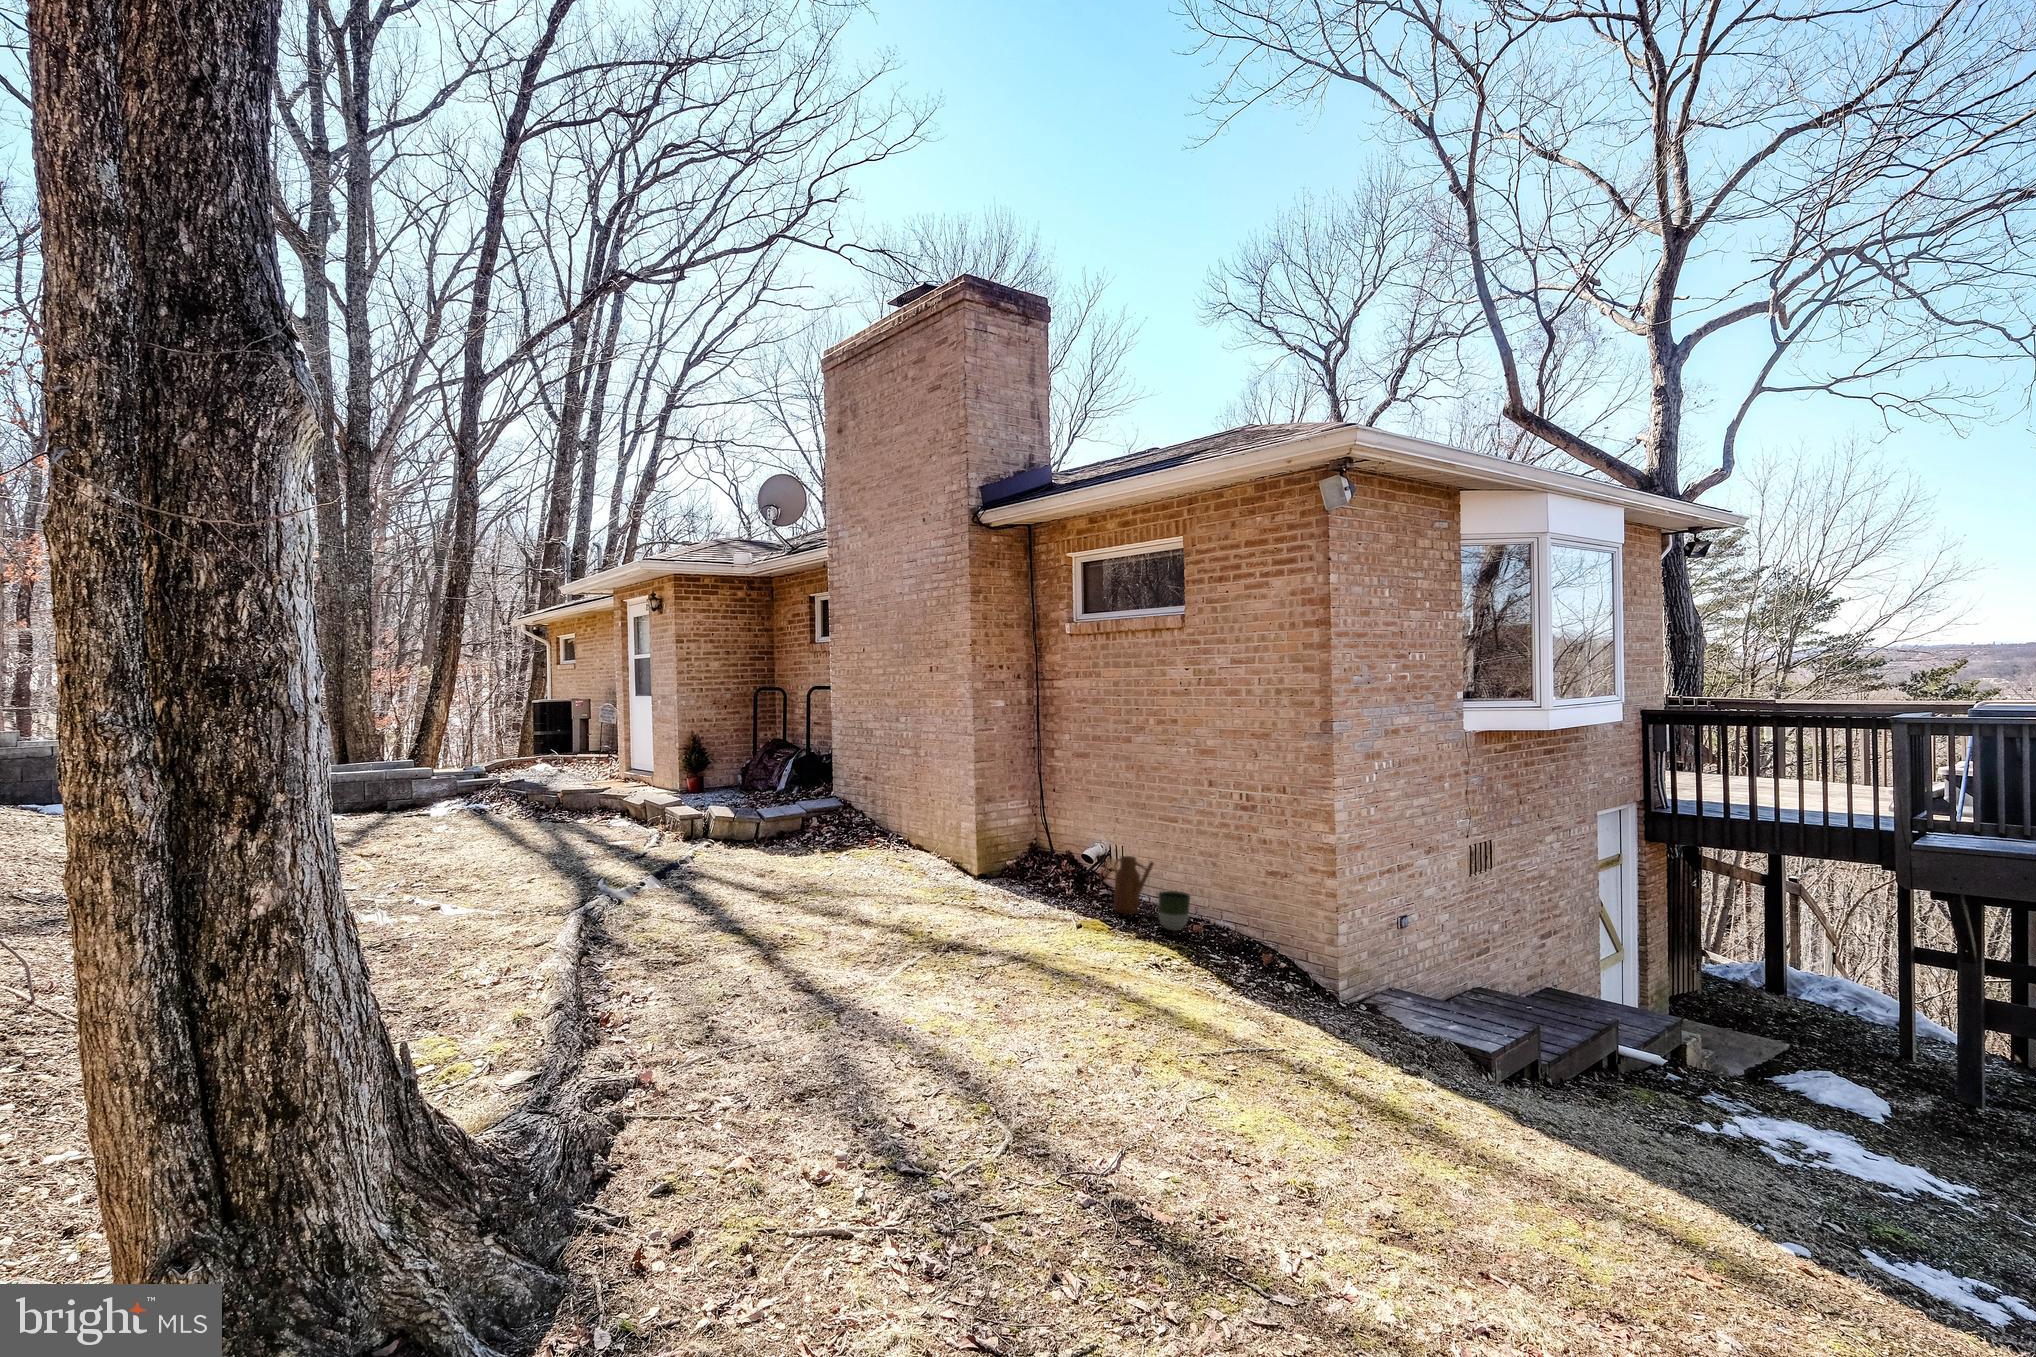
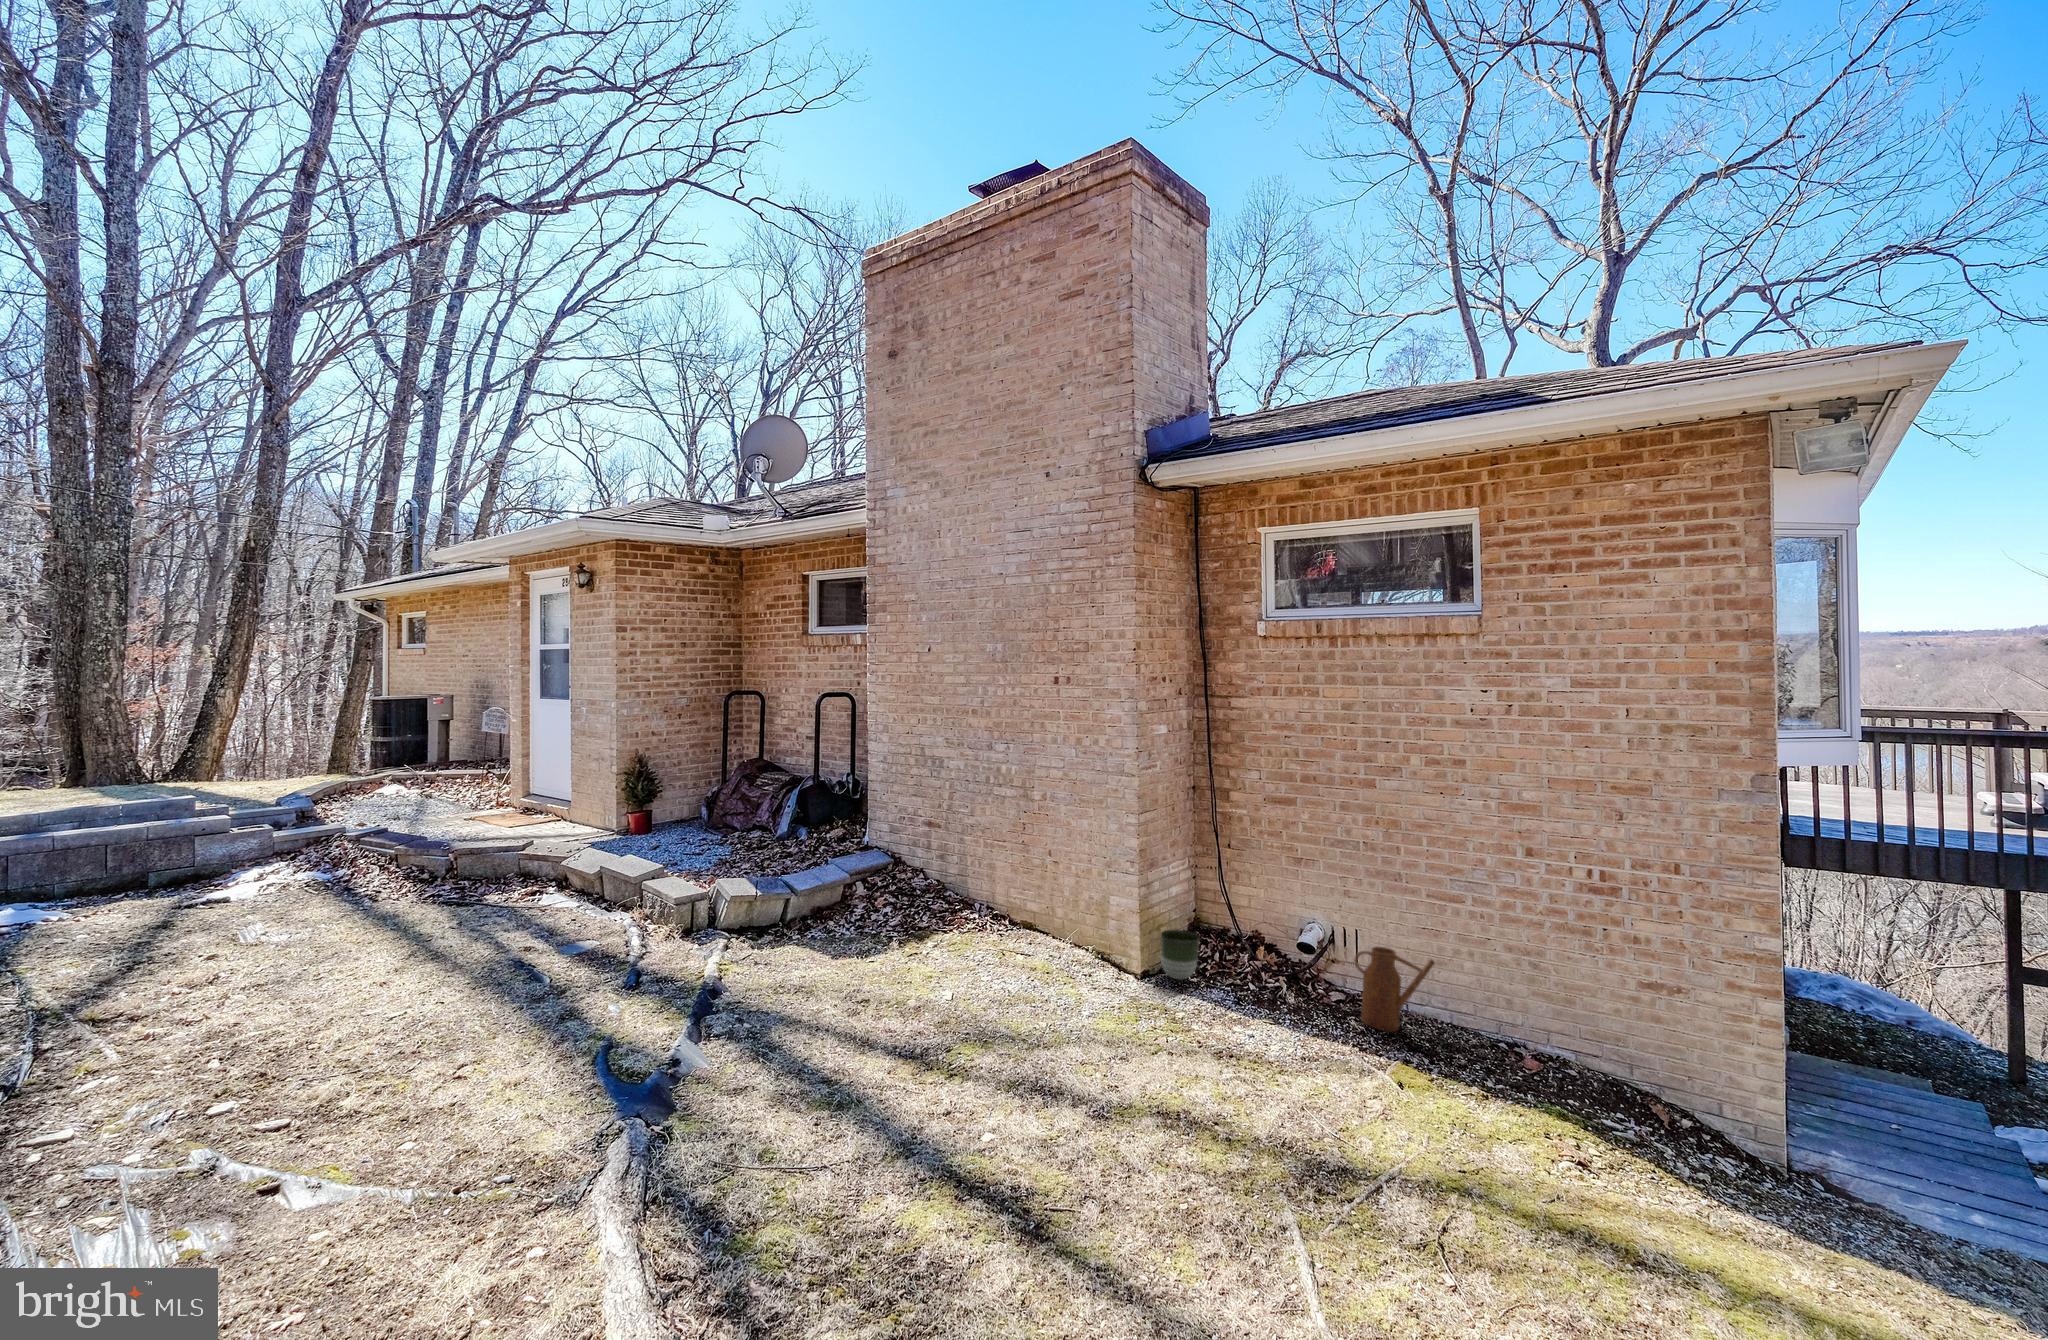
planter: present [1158,891,1190,931] -> present [1161,930,1200,980]

